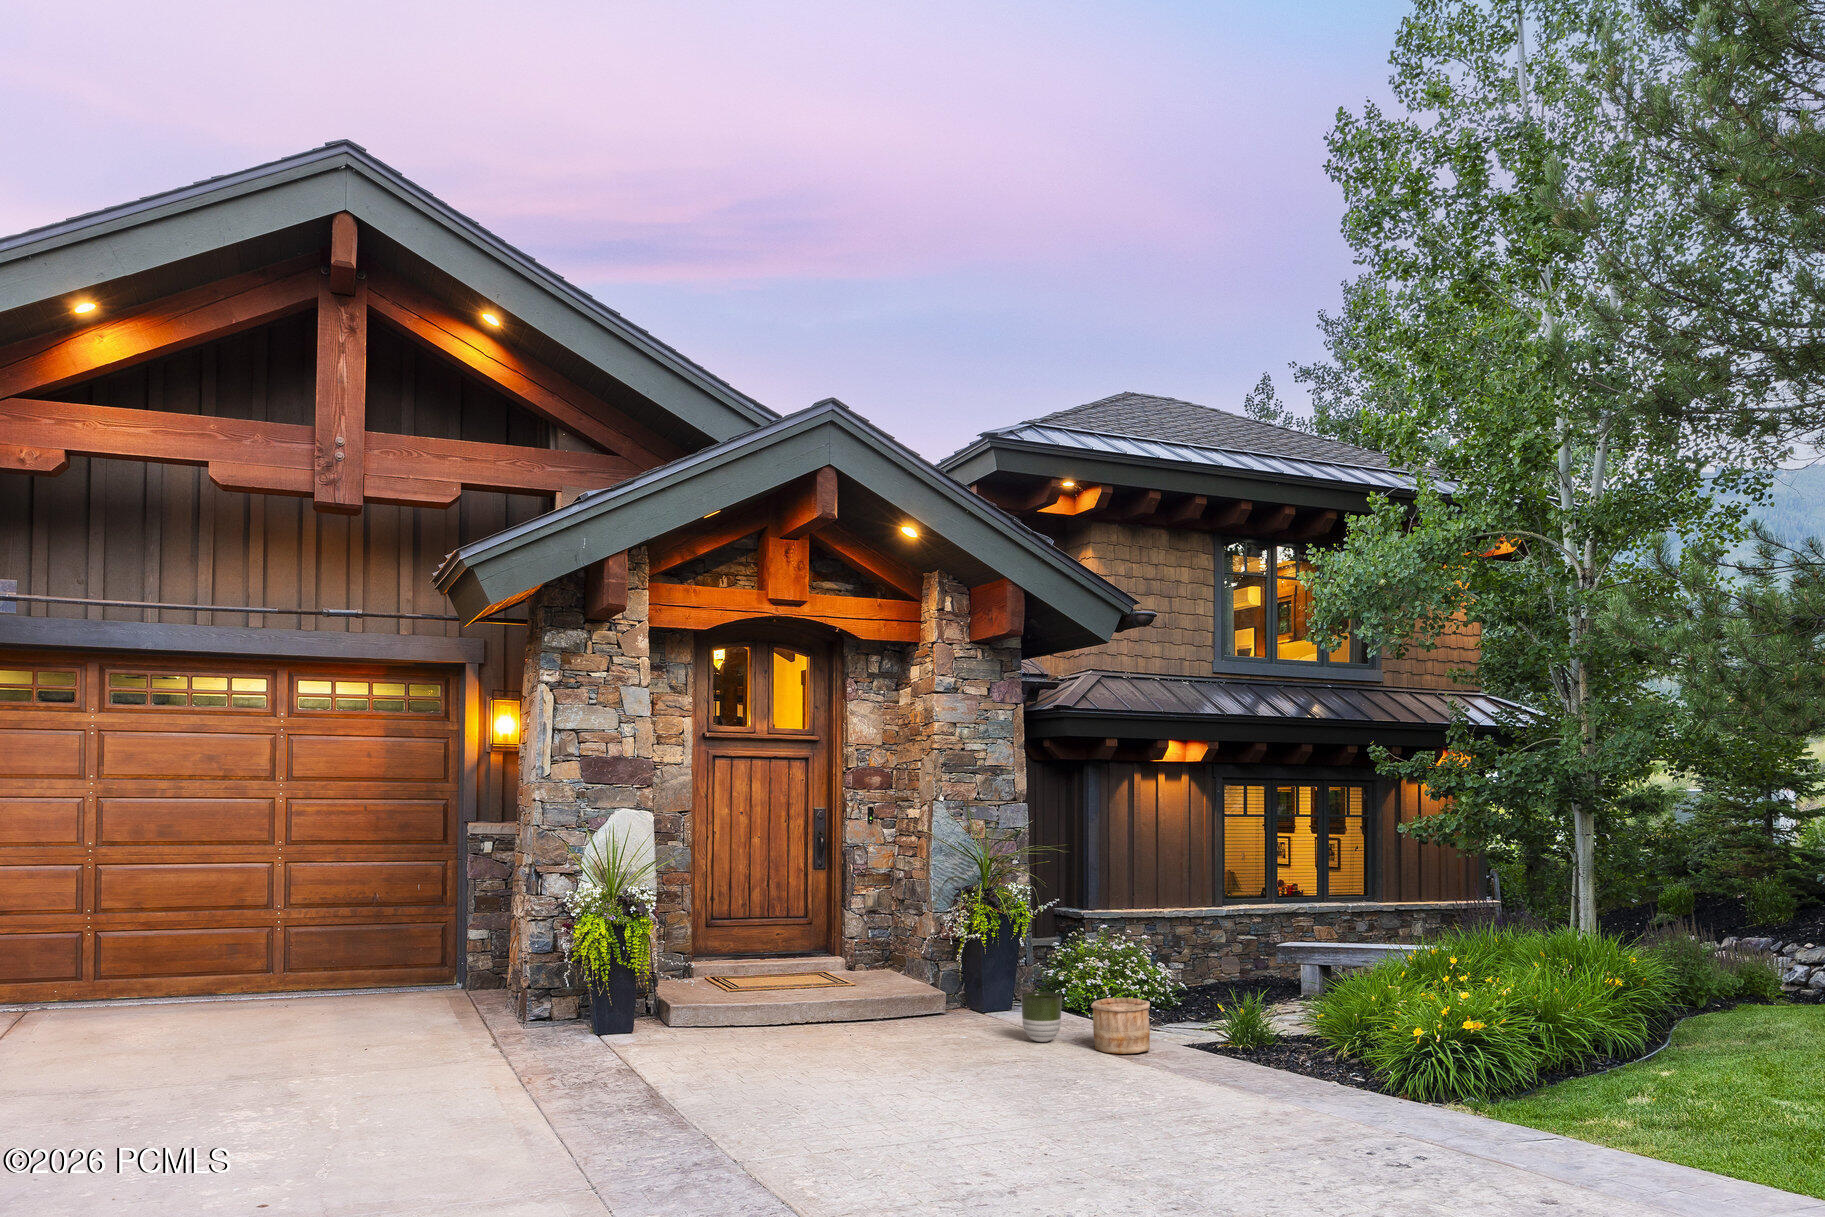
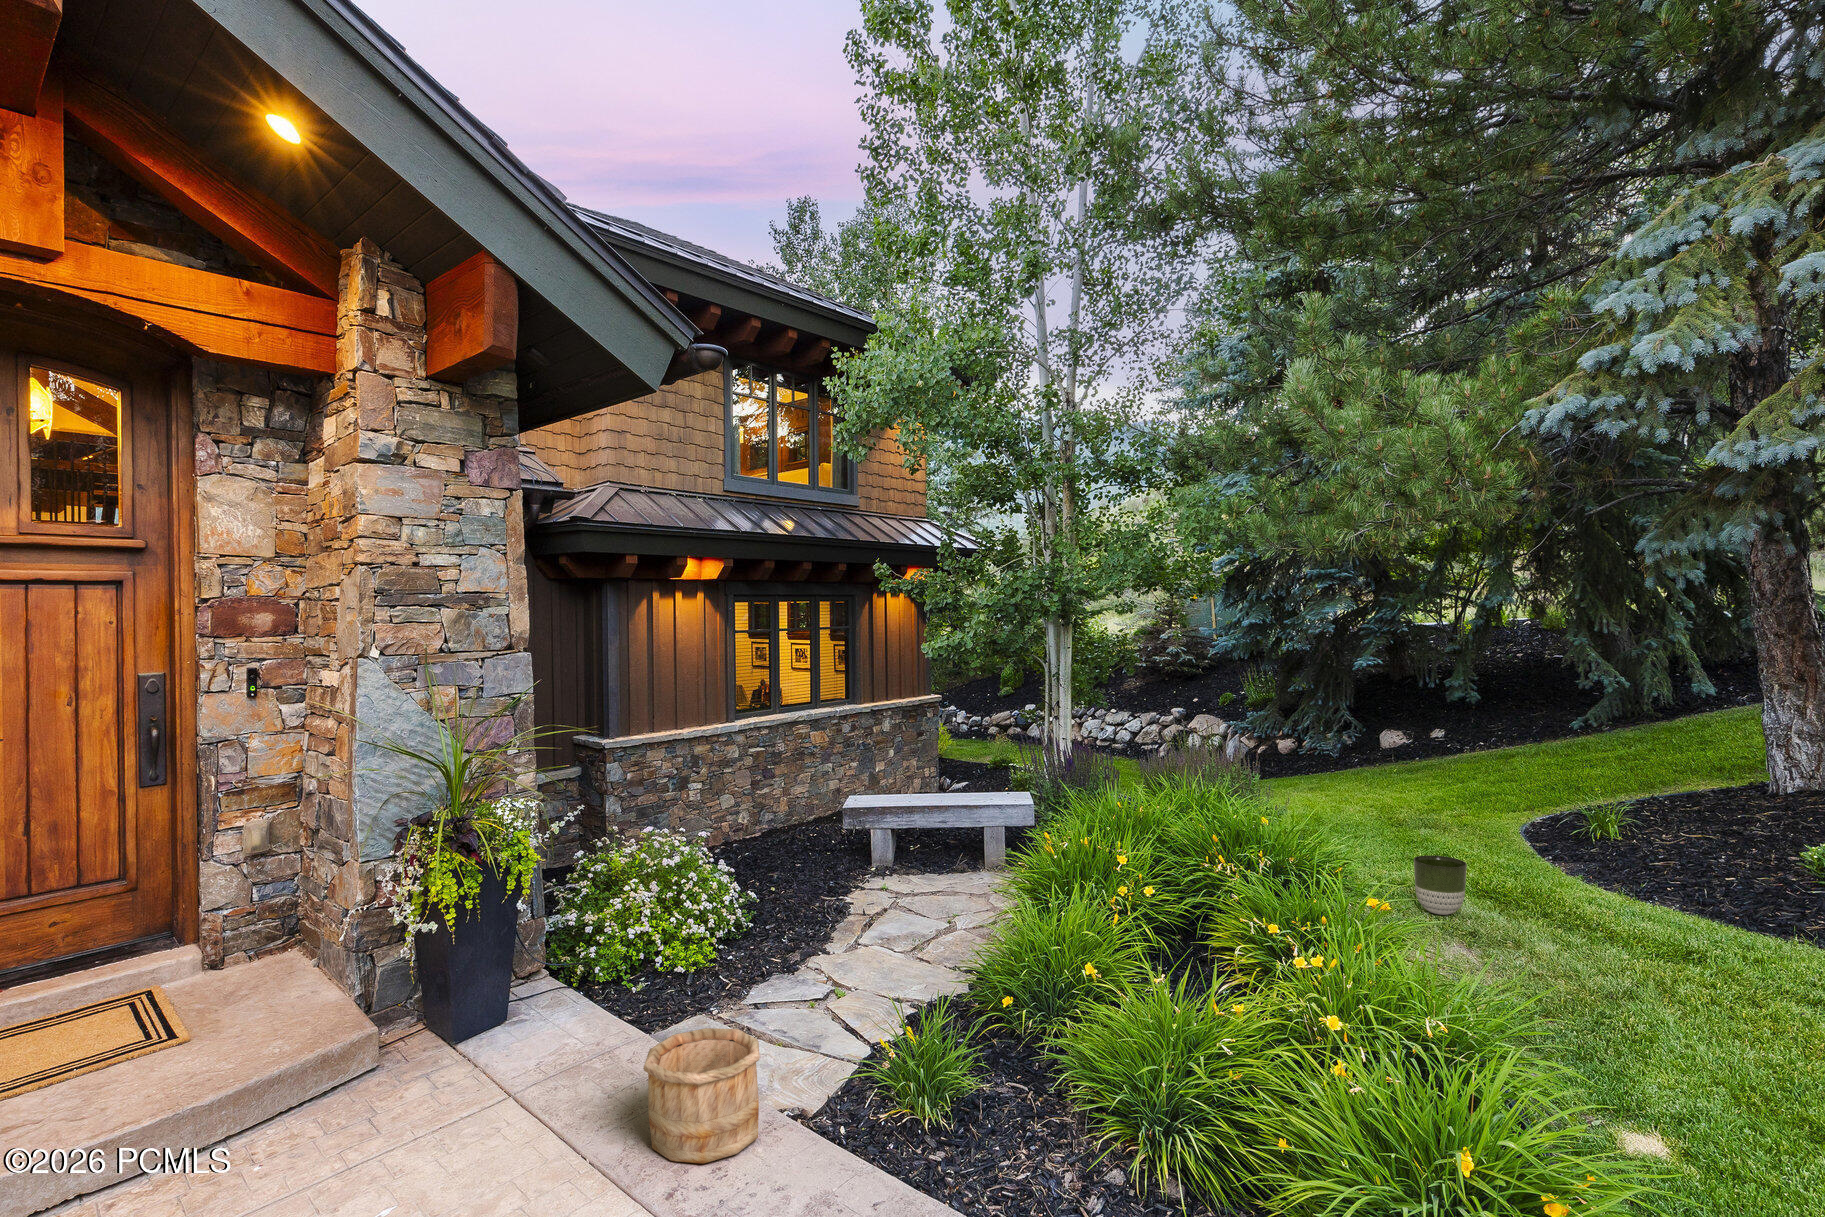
planter: present [1021,992,1062,1042] -> present [1414,855,1467,915]

